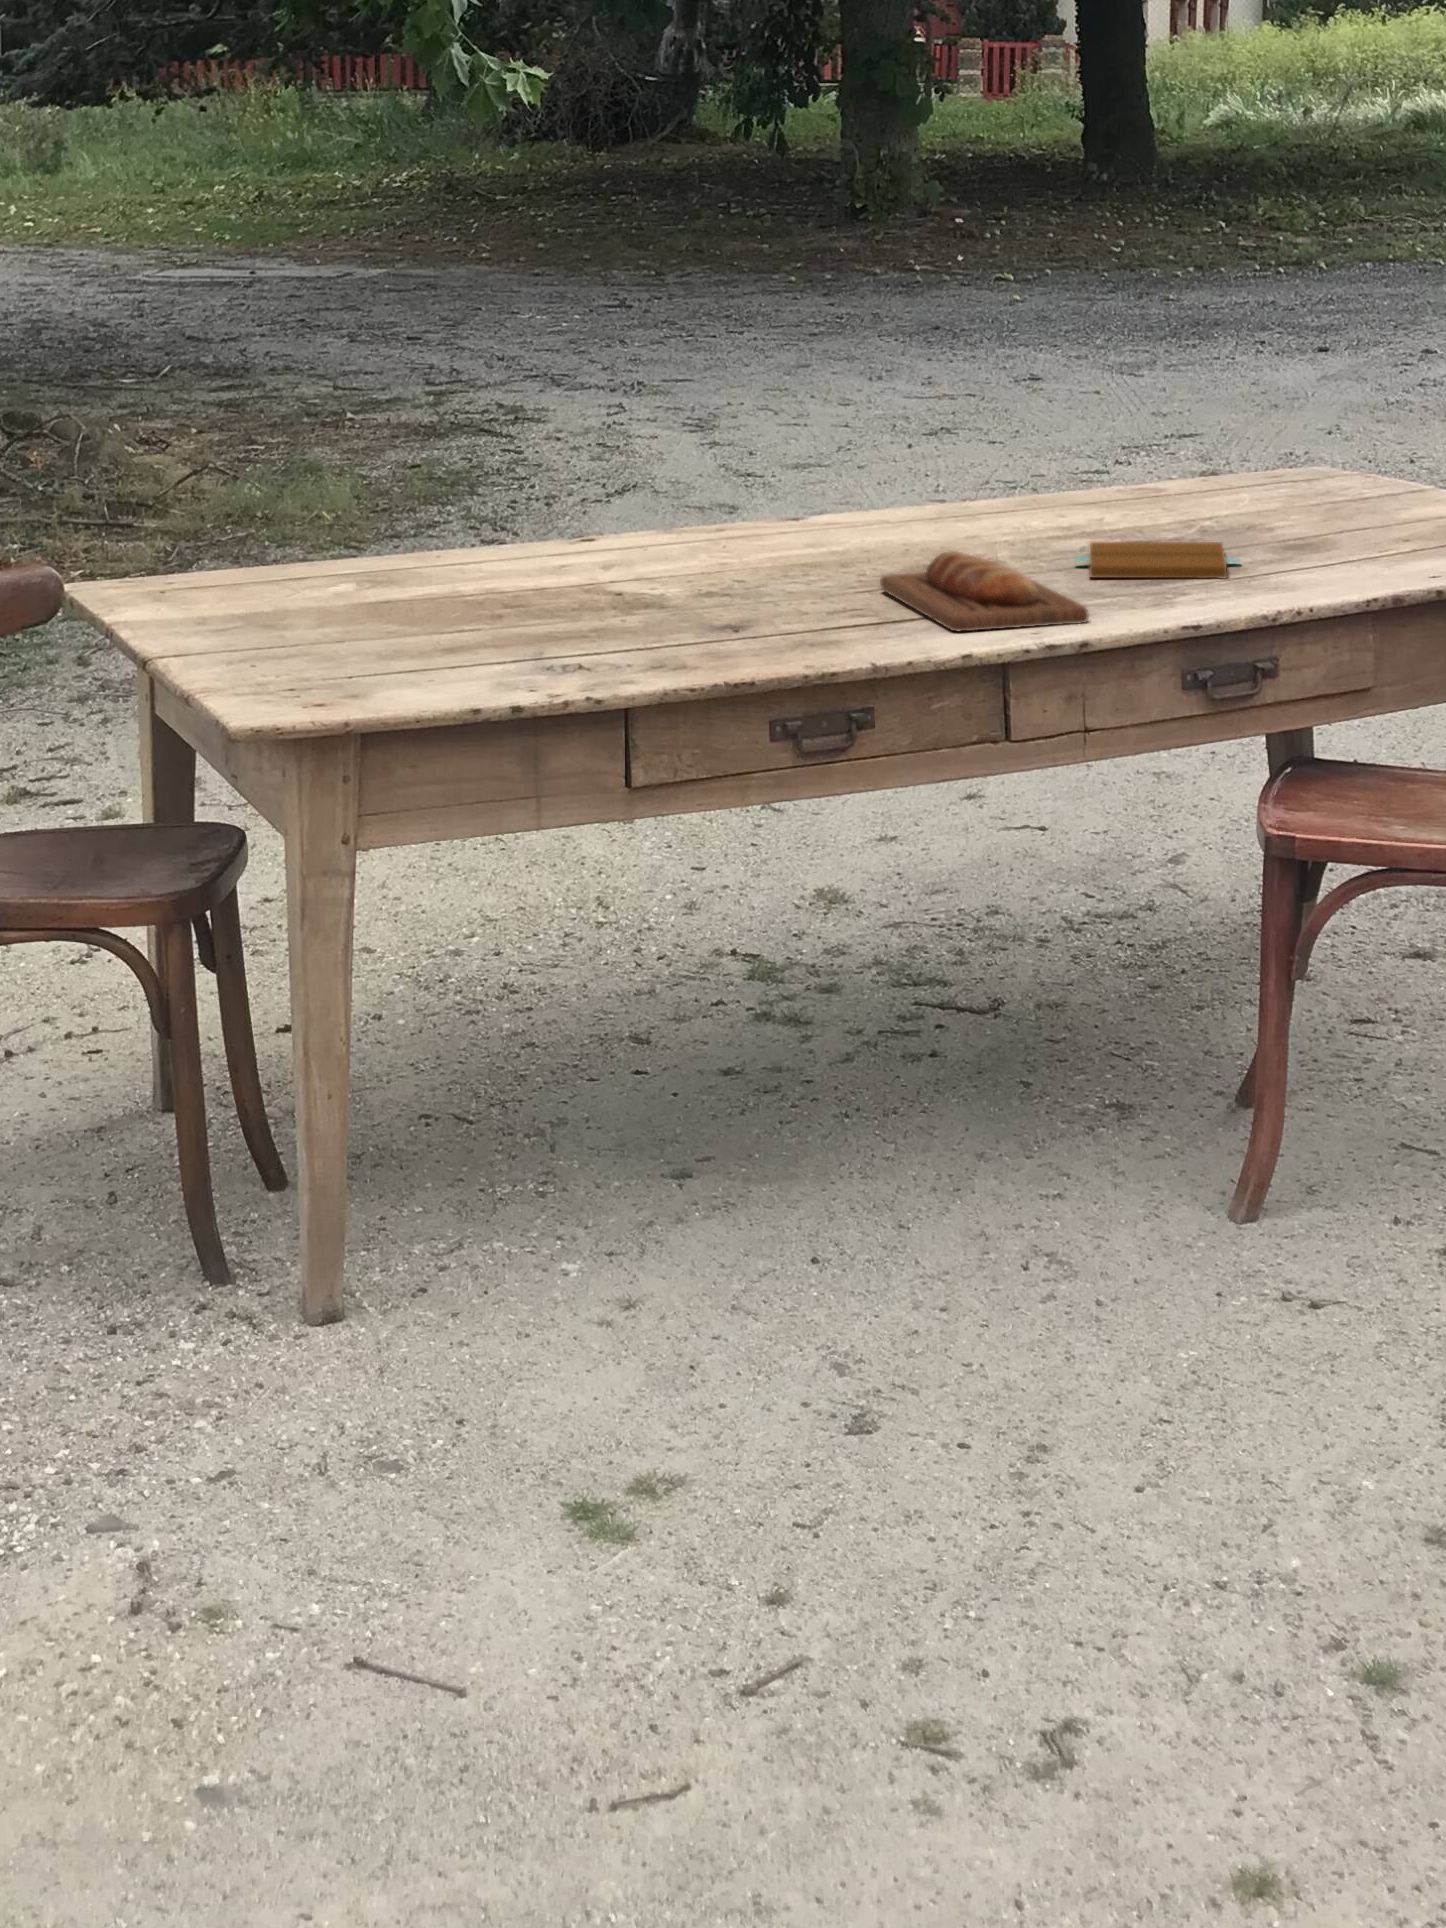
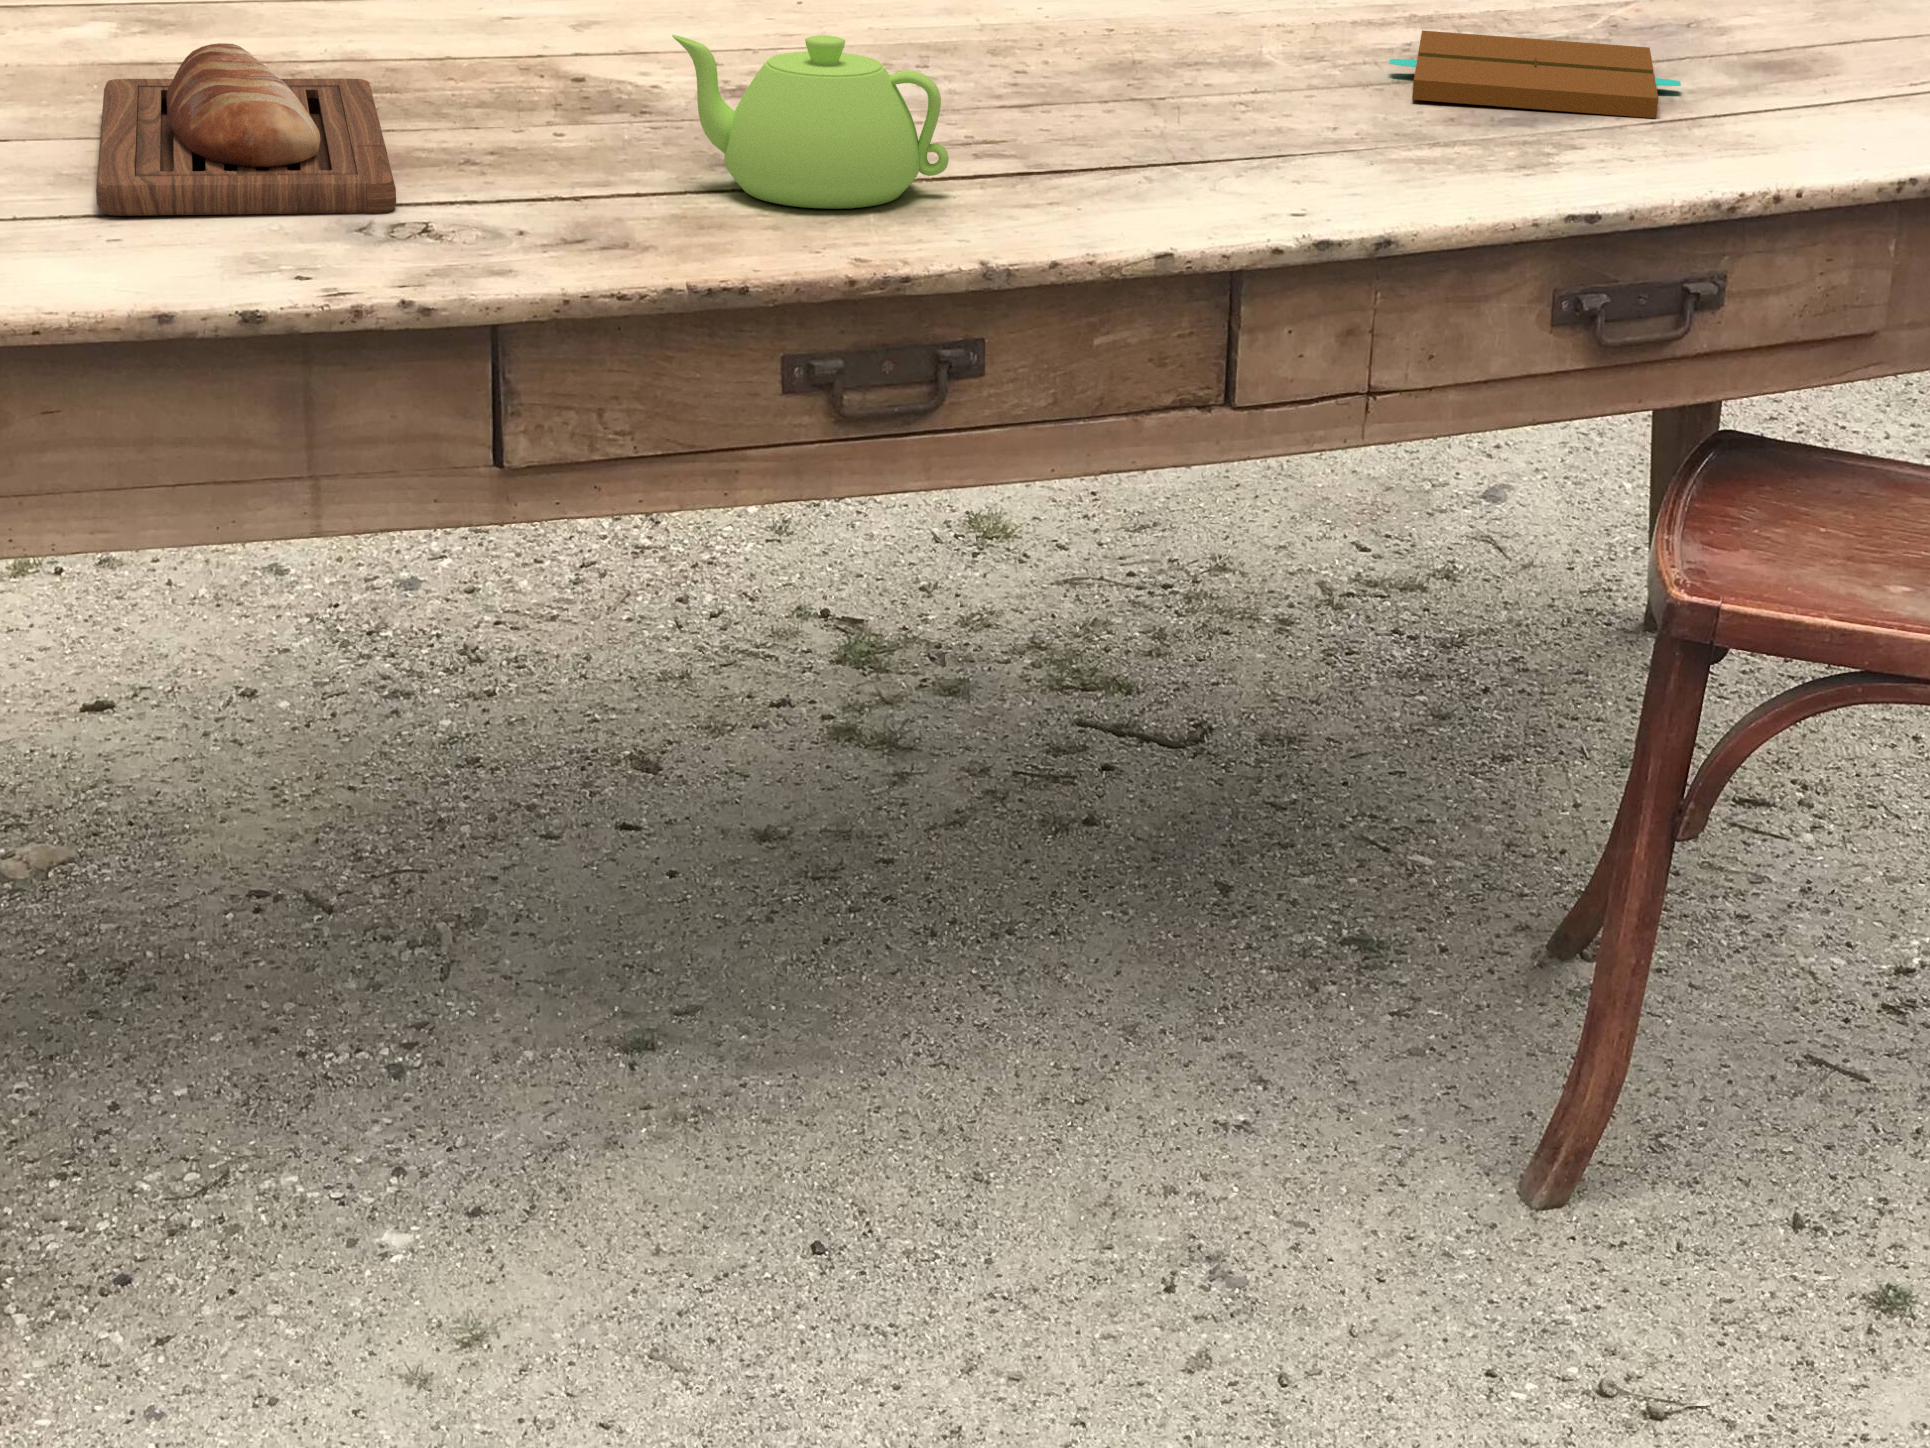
bread loaf: present [880,551,1088,631] -> present [96,43,396,216]
teapot: none [704,559,851,647] -> present [672,35,949,209]

